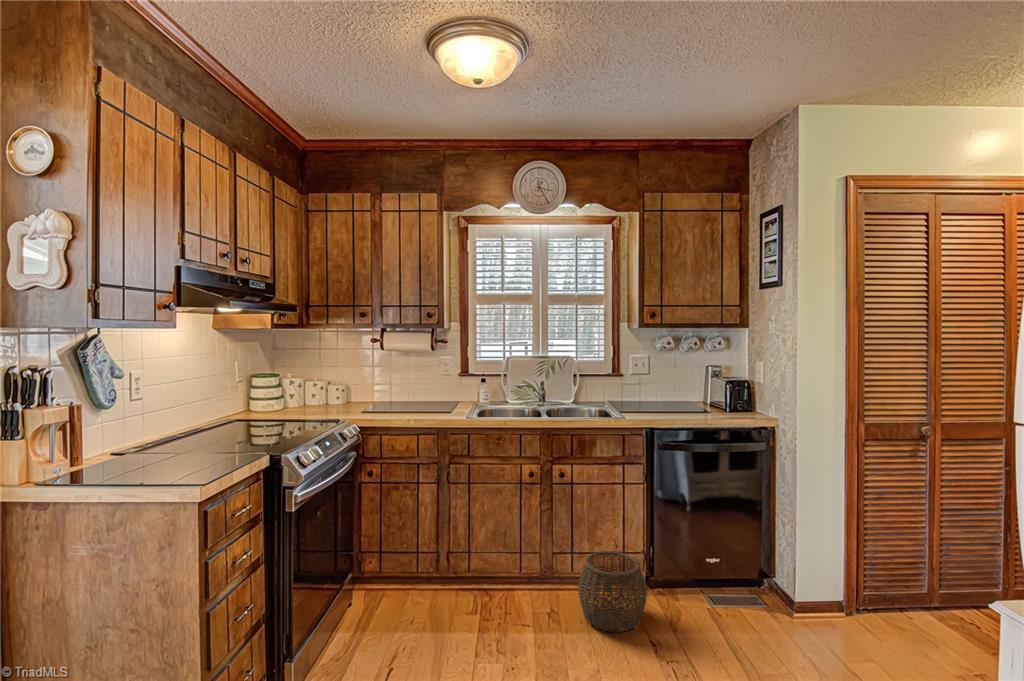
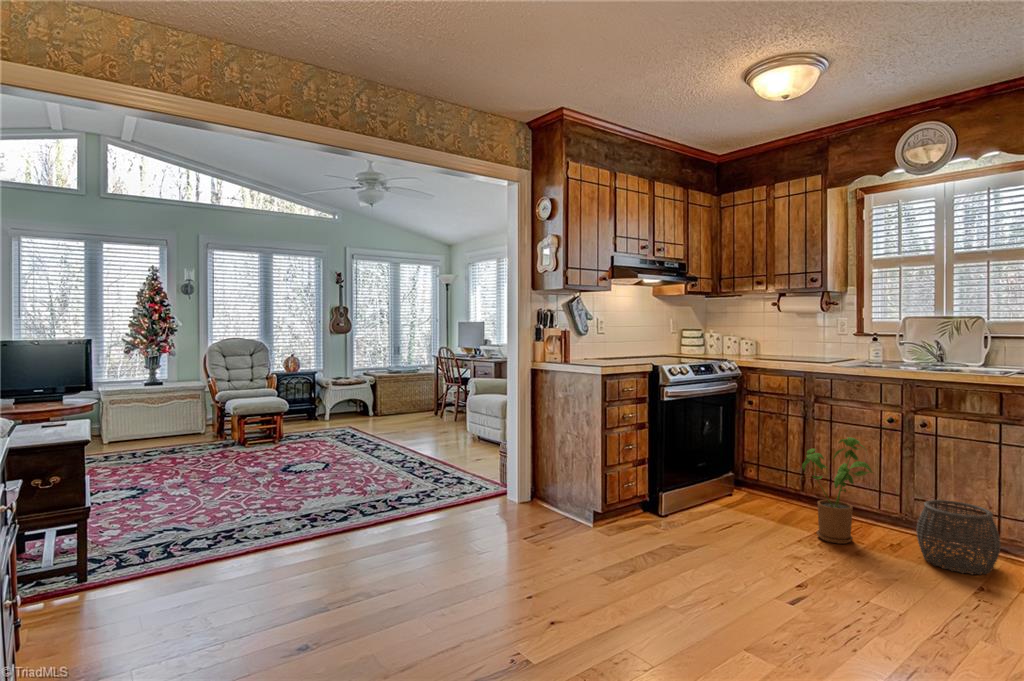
house plant: none [472,508,551,642] -> present [802,437,872,544]

